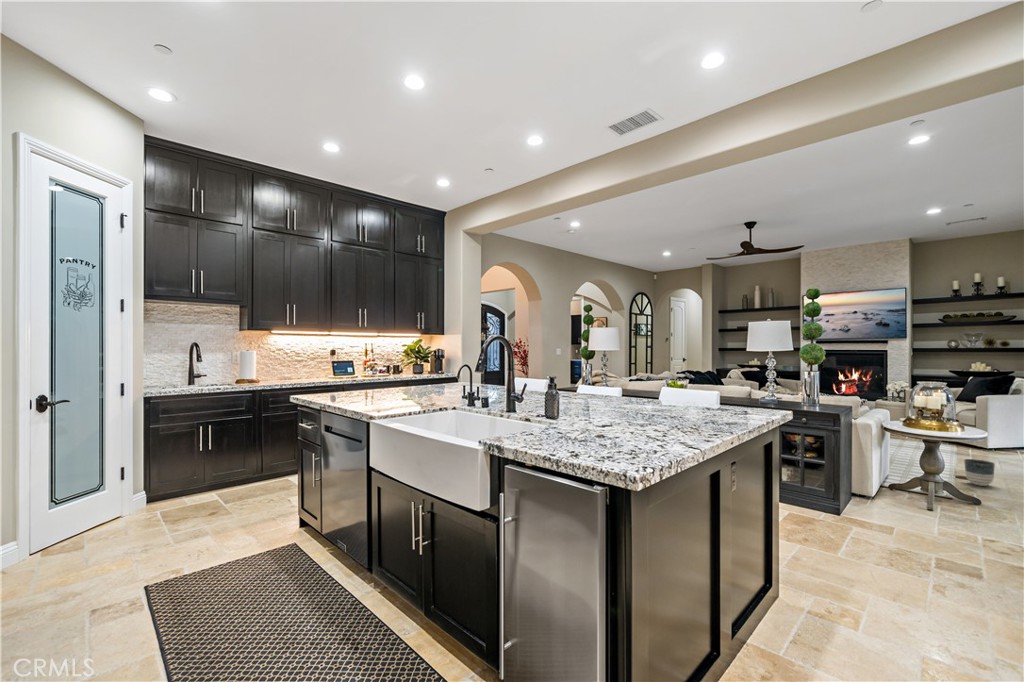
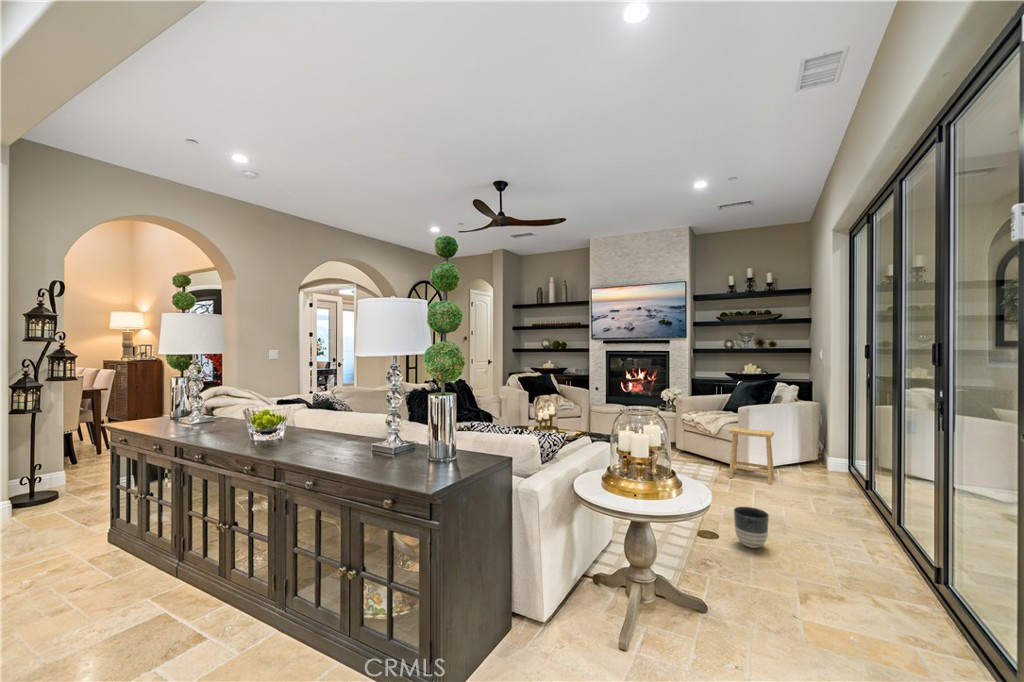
footstool: none [957,414,1005,460] -> present [729,427,774,485]

